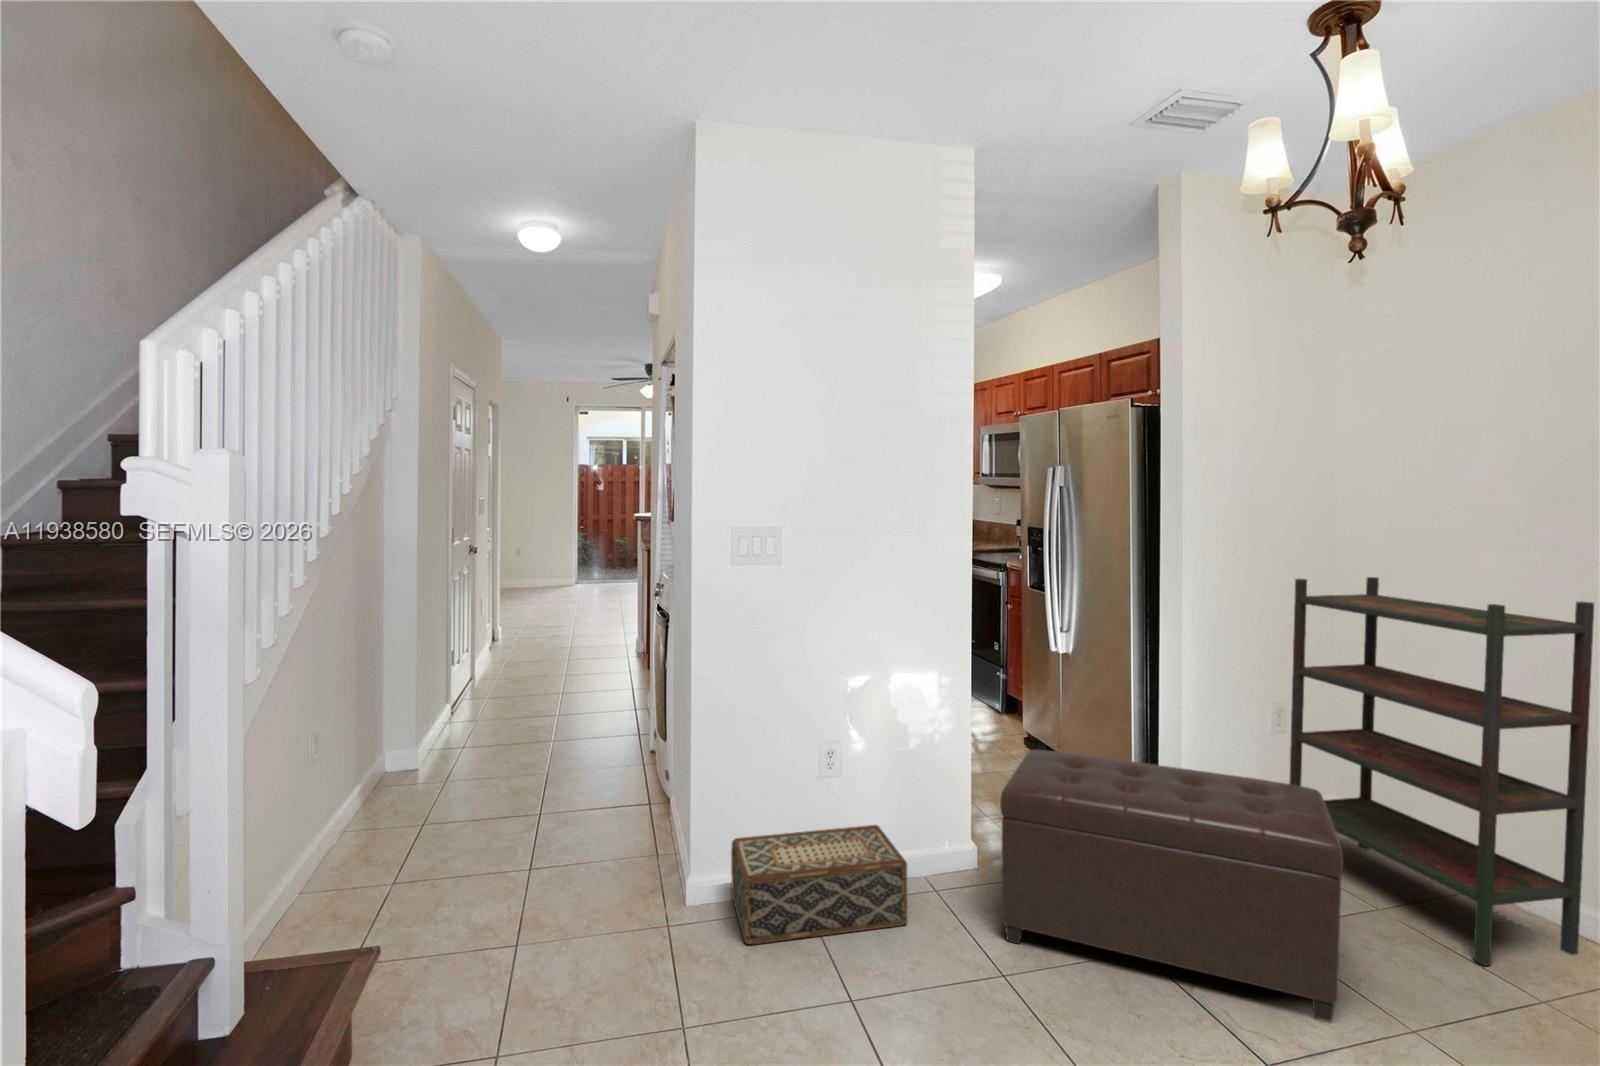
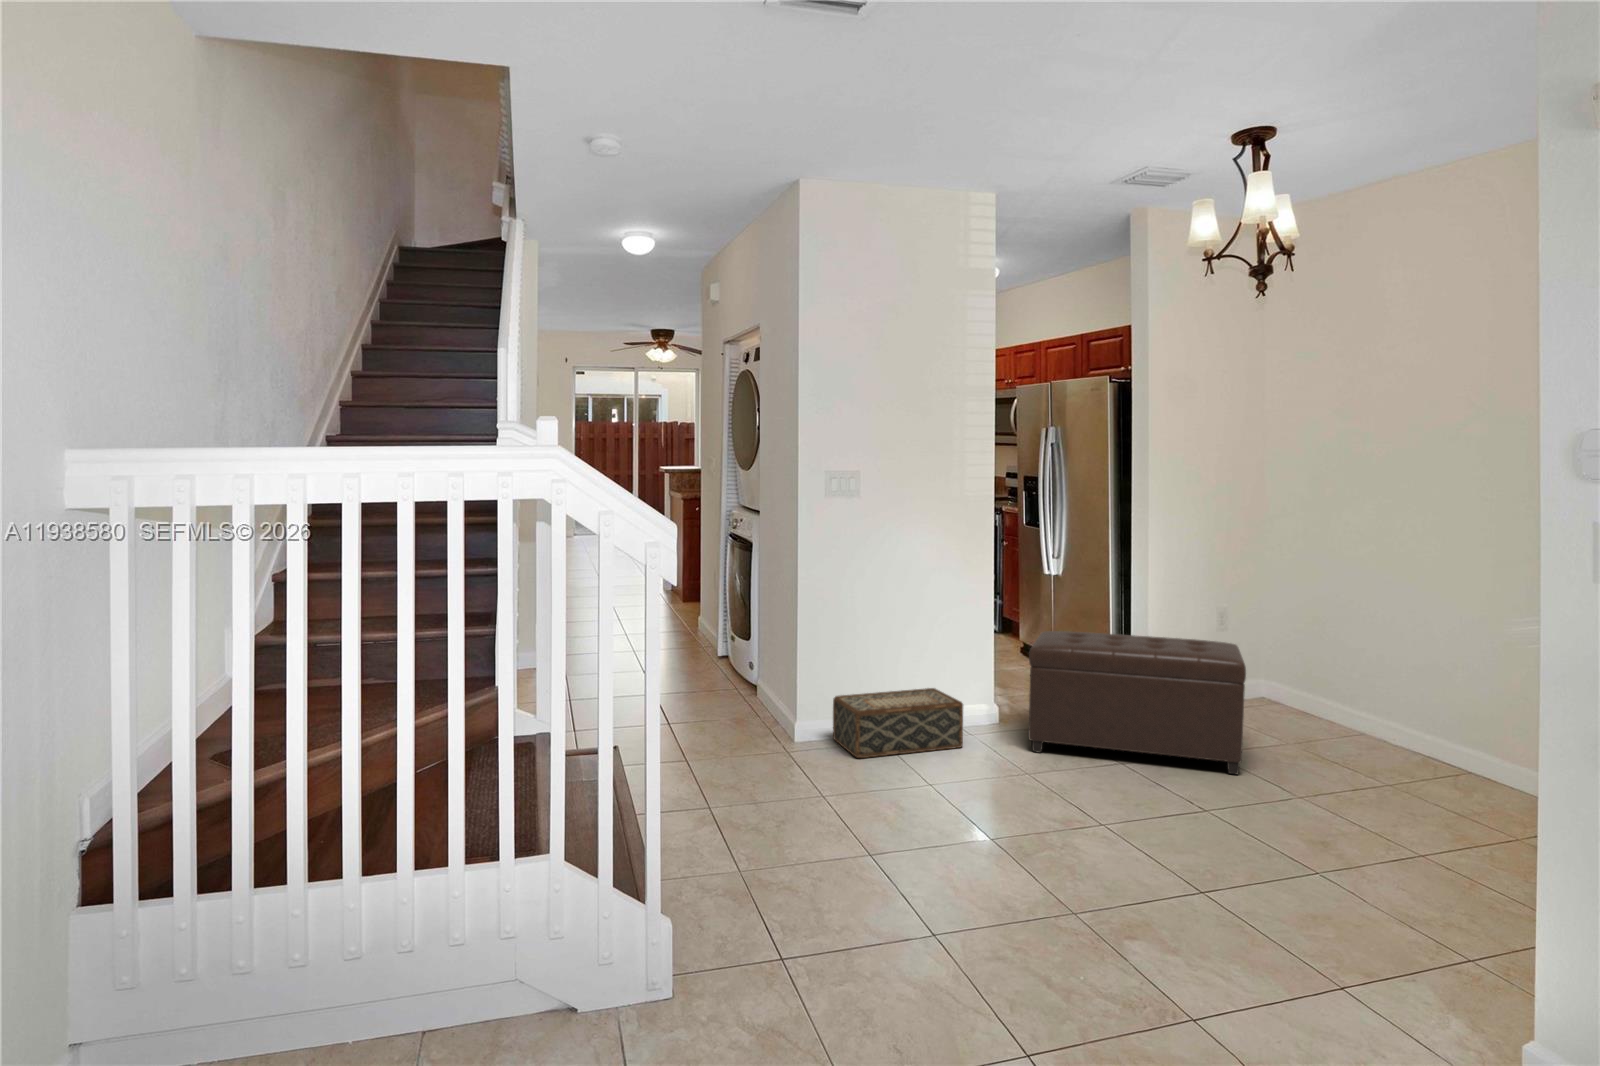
bookshelf: present [1289,577,1594,965] -> none [1220,509,1406,752]

